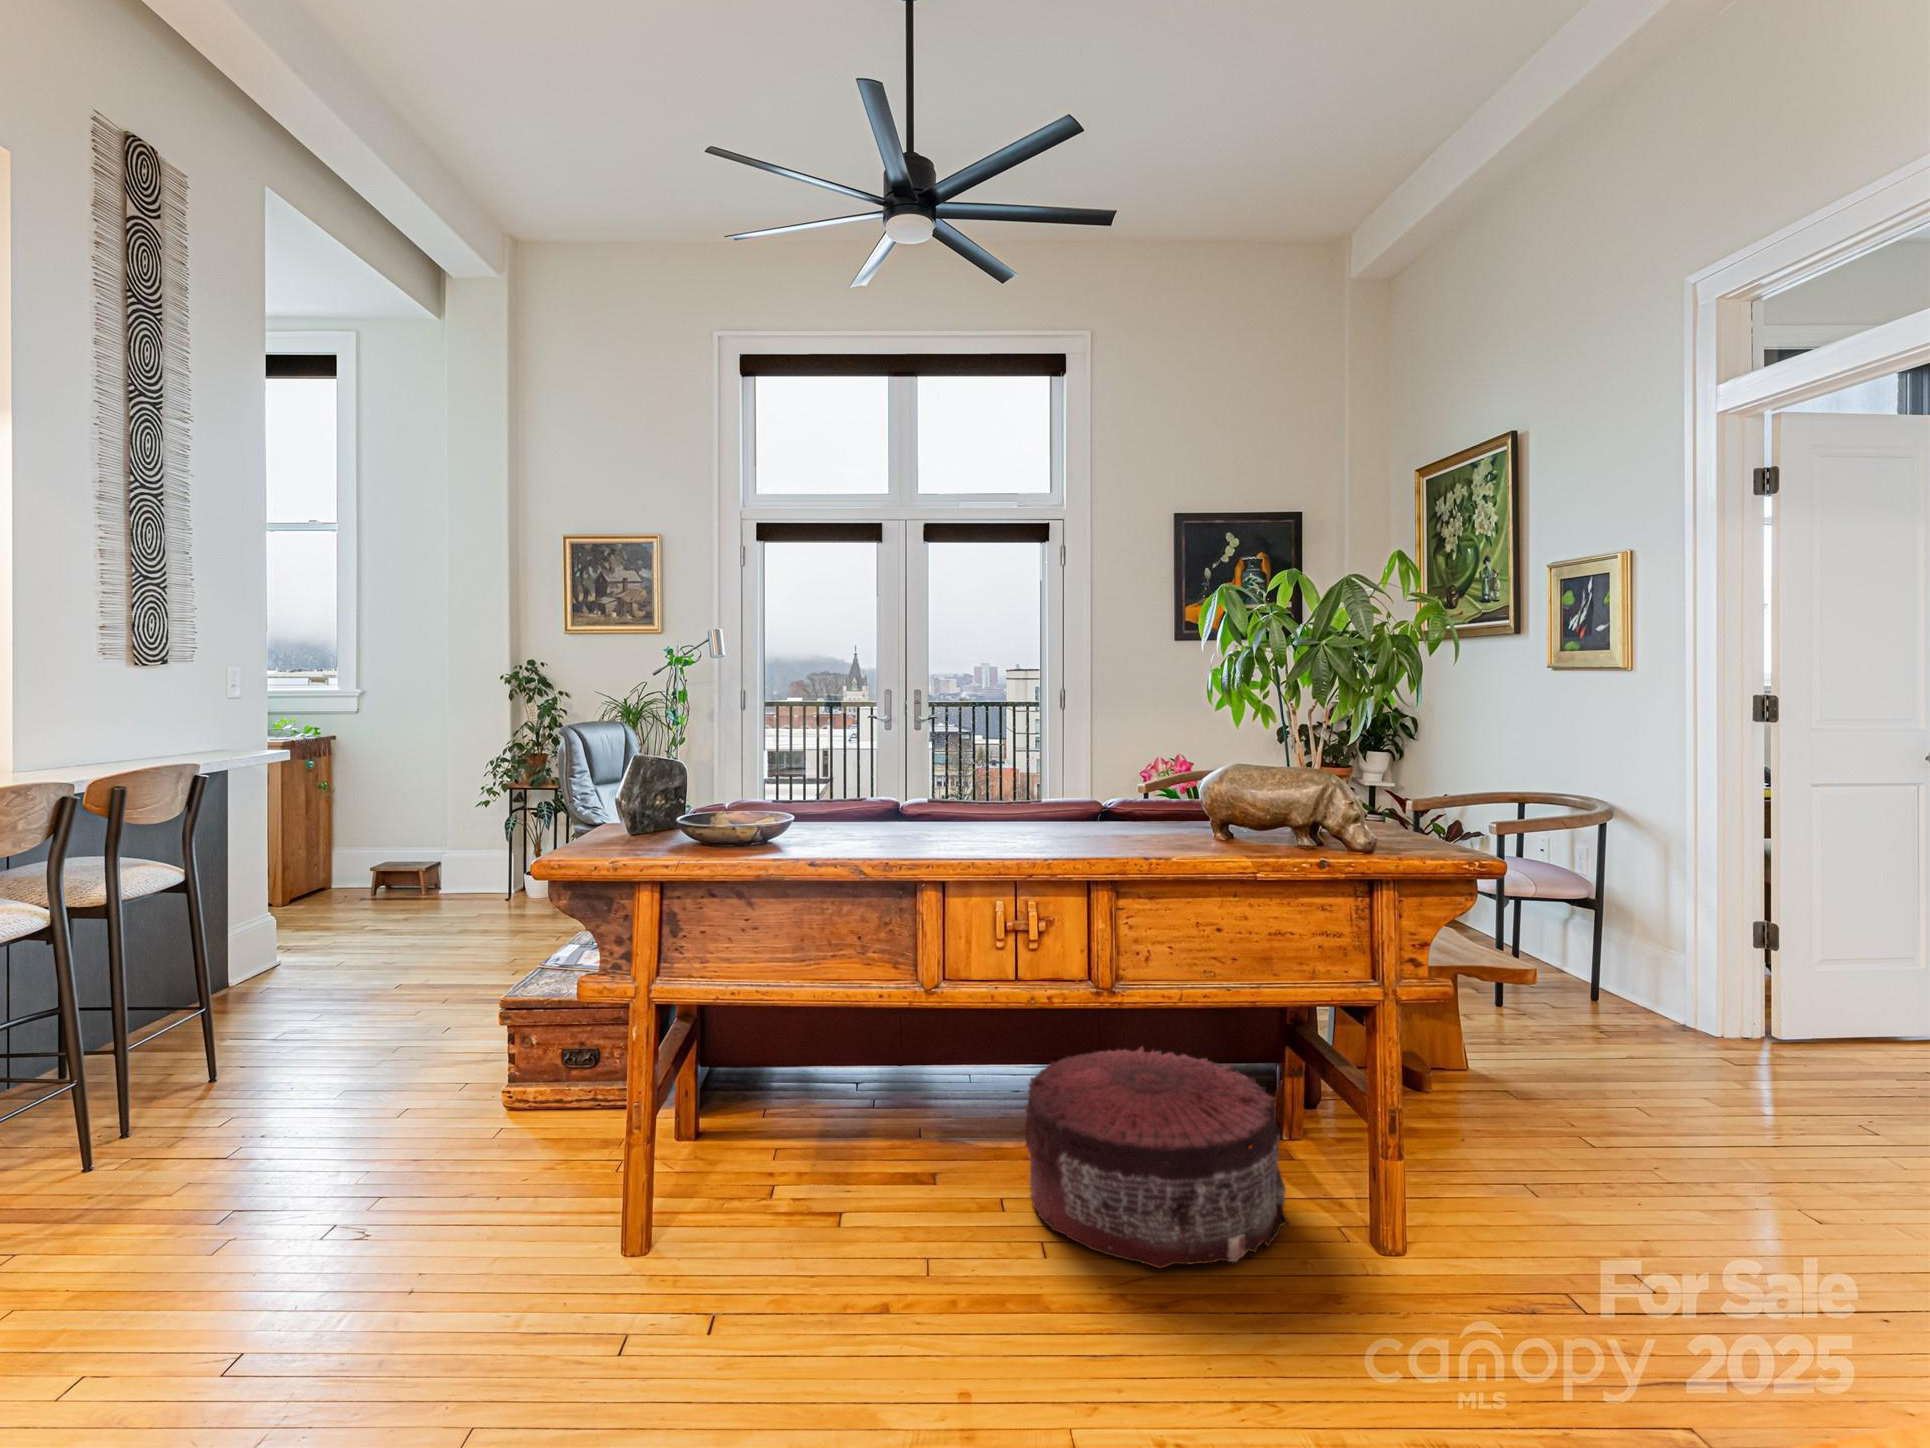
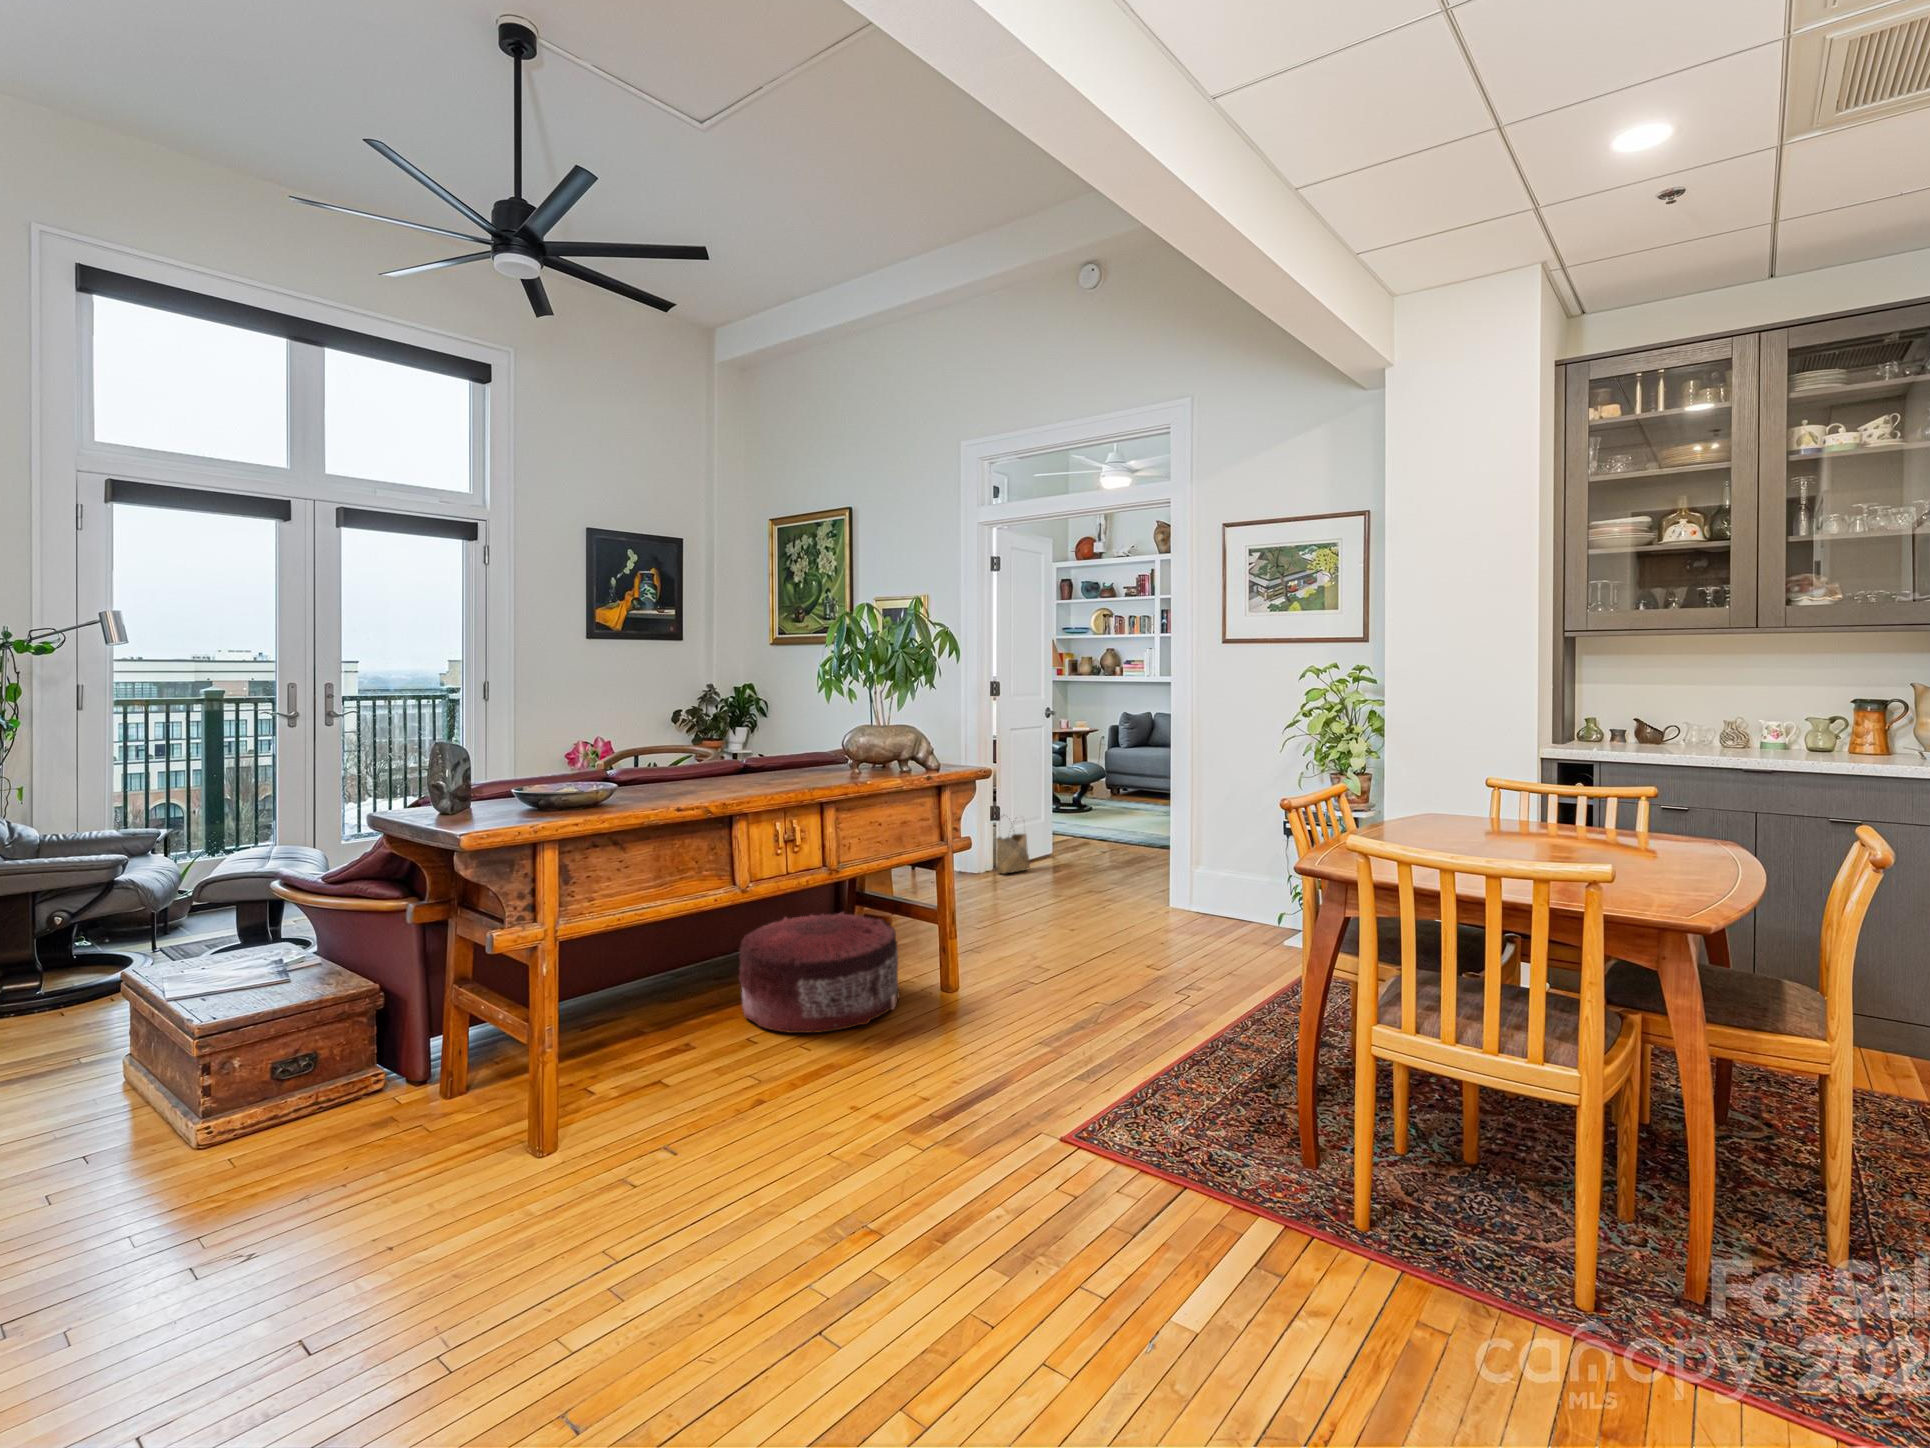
woven basket: none [1754,964,1849,1084] -> present [996,834,1030,874]

